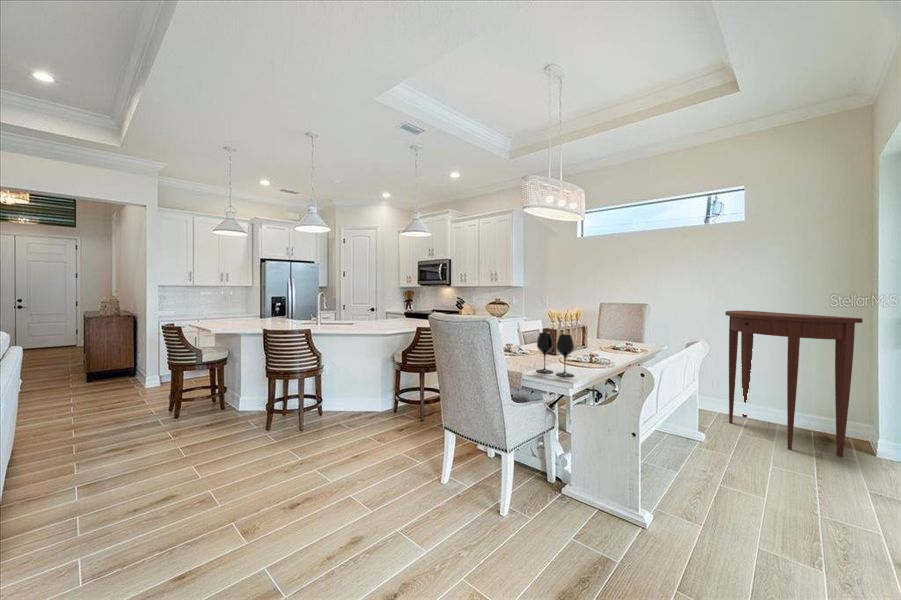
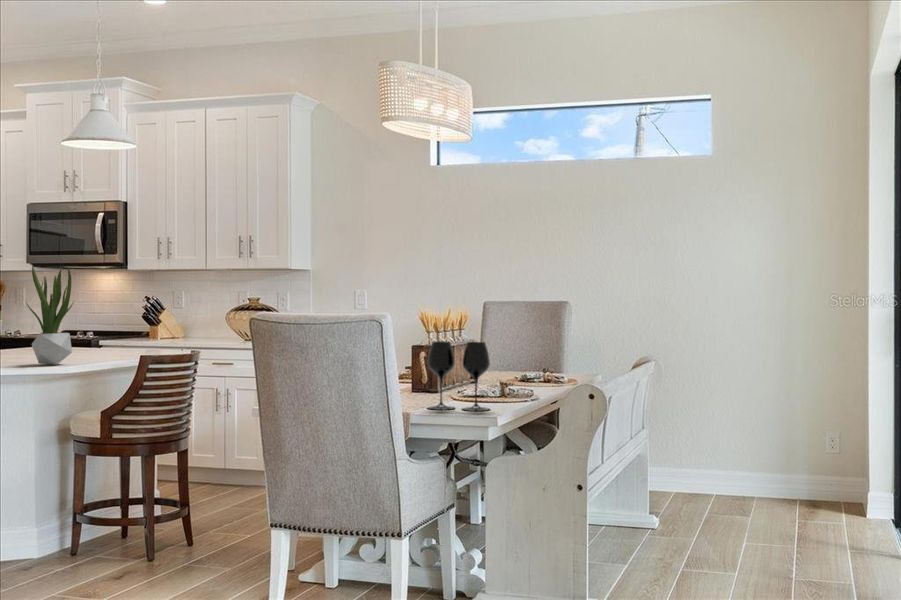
potted plant: none [380,287,400,329] -> present [26,266,74,365]
console table: present [725,311,863,457] -> none [683,310,844,522]

